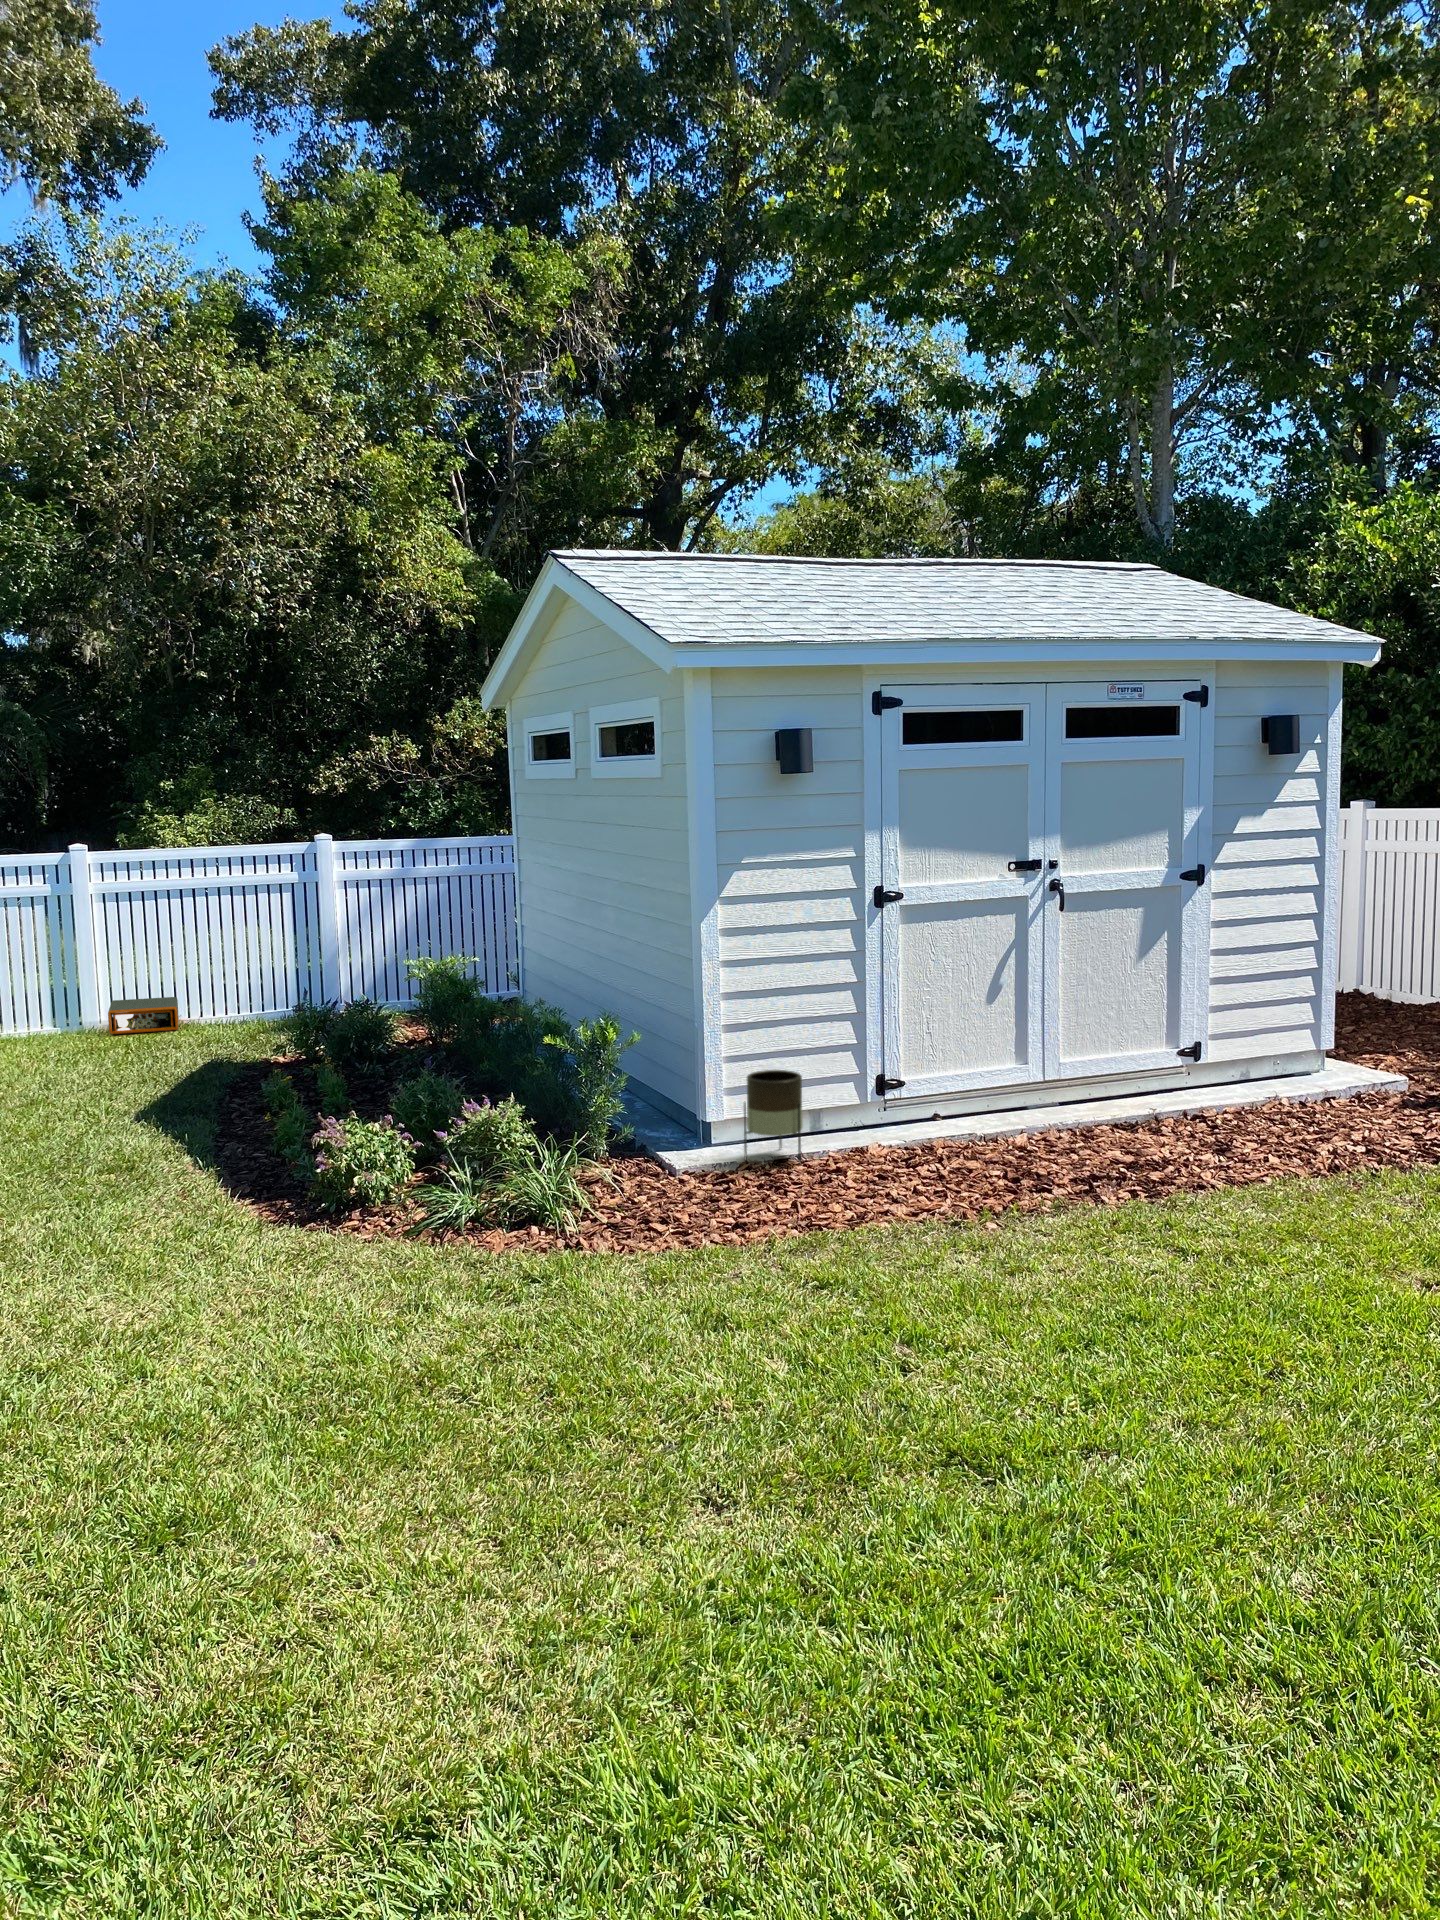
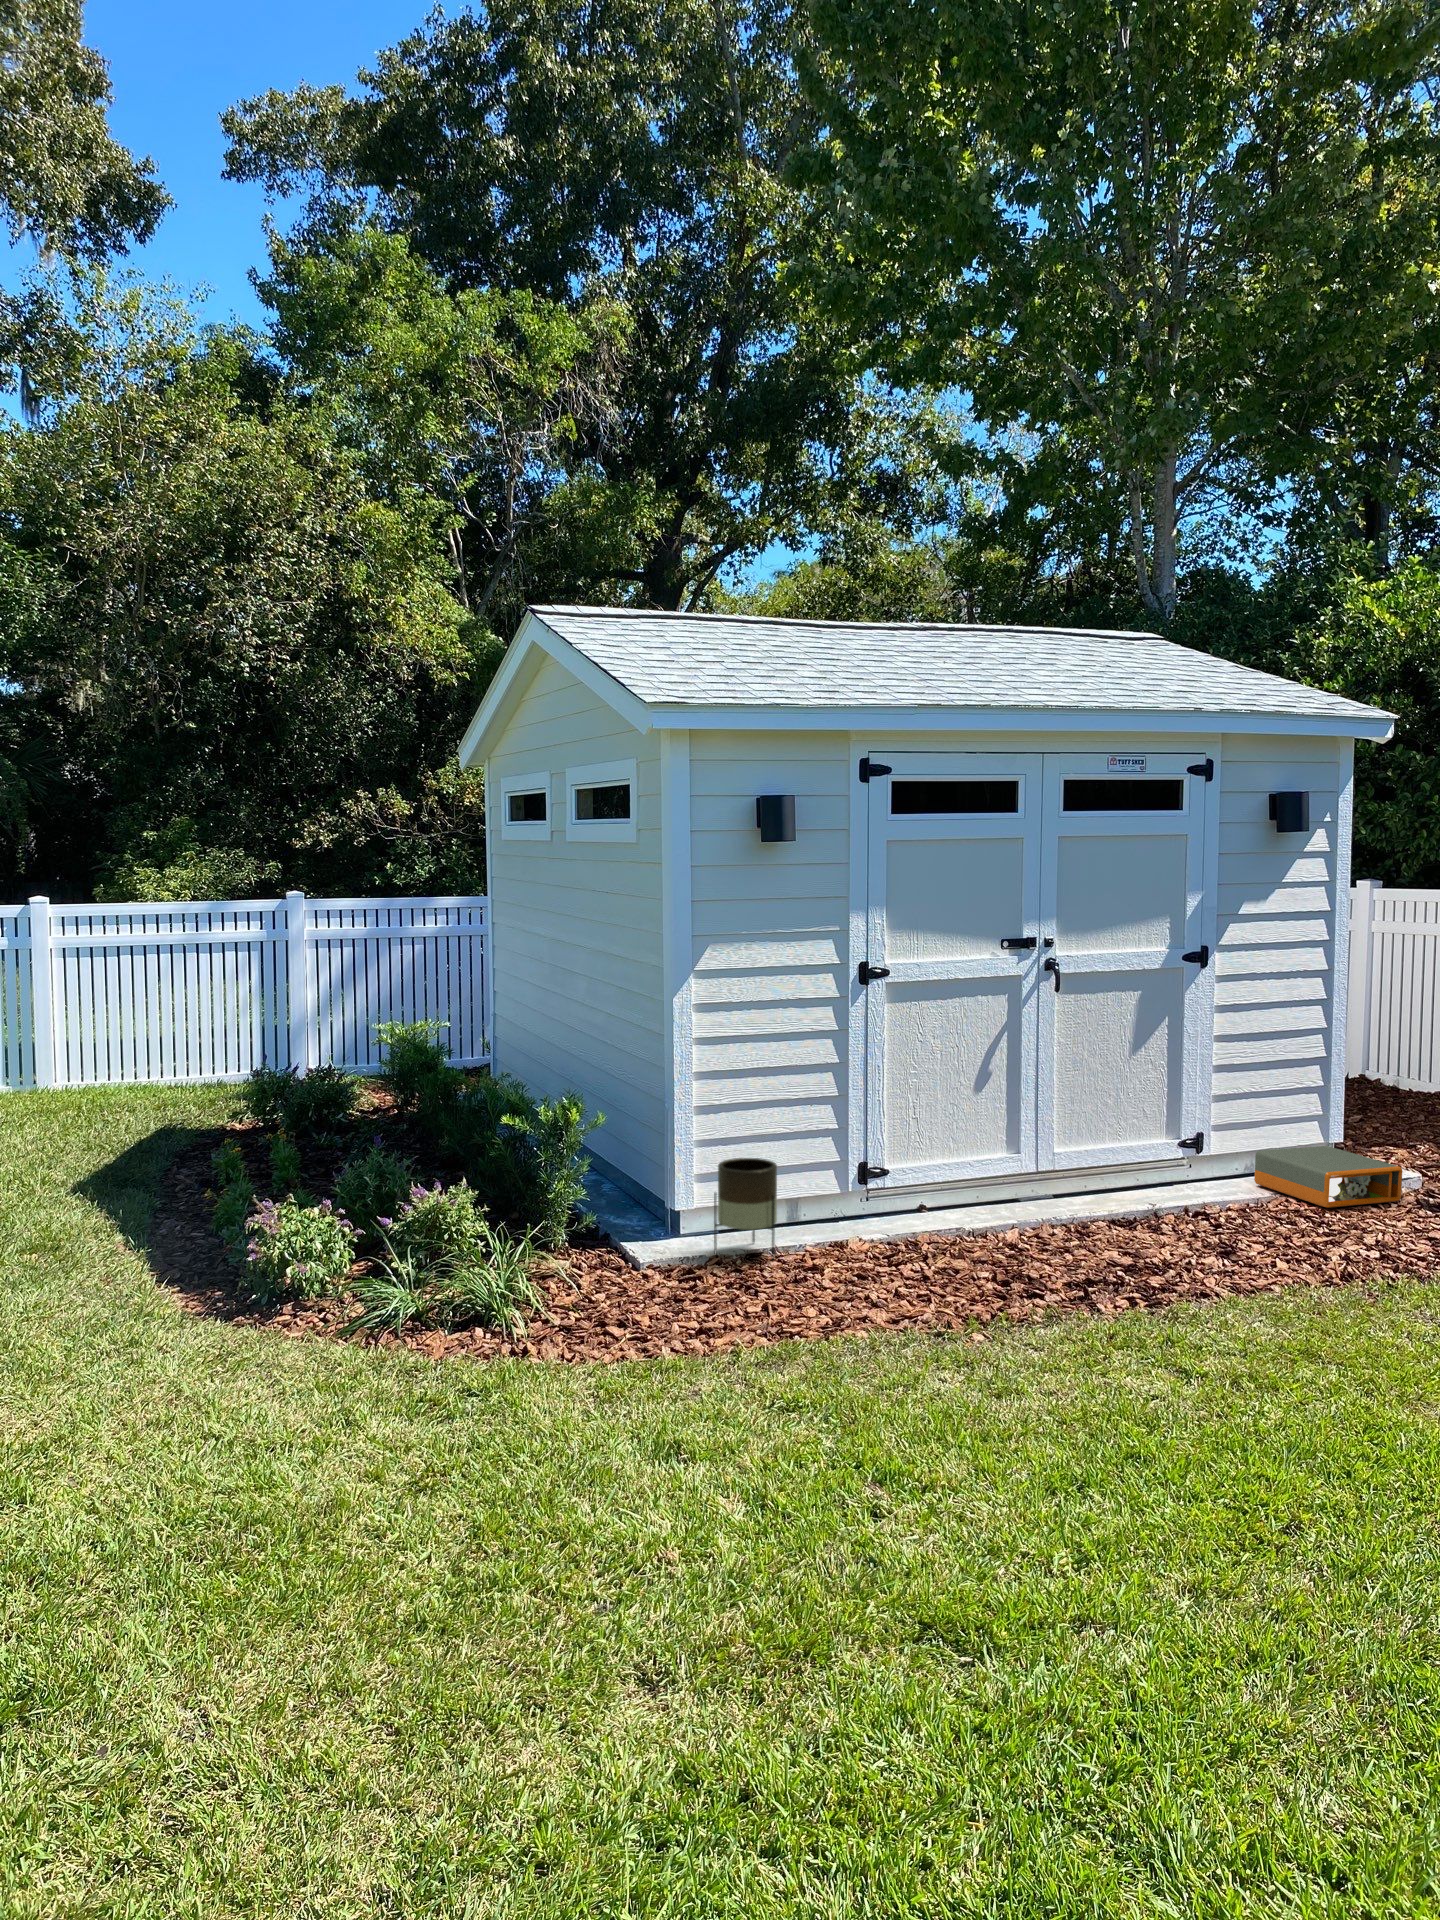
storage box: present [108,997,179,1034] -> present [1254,1146,1402,1208]

